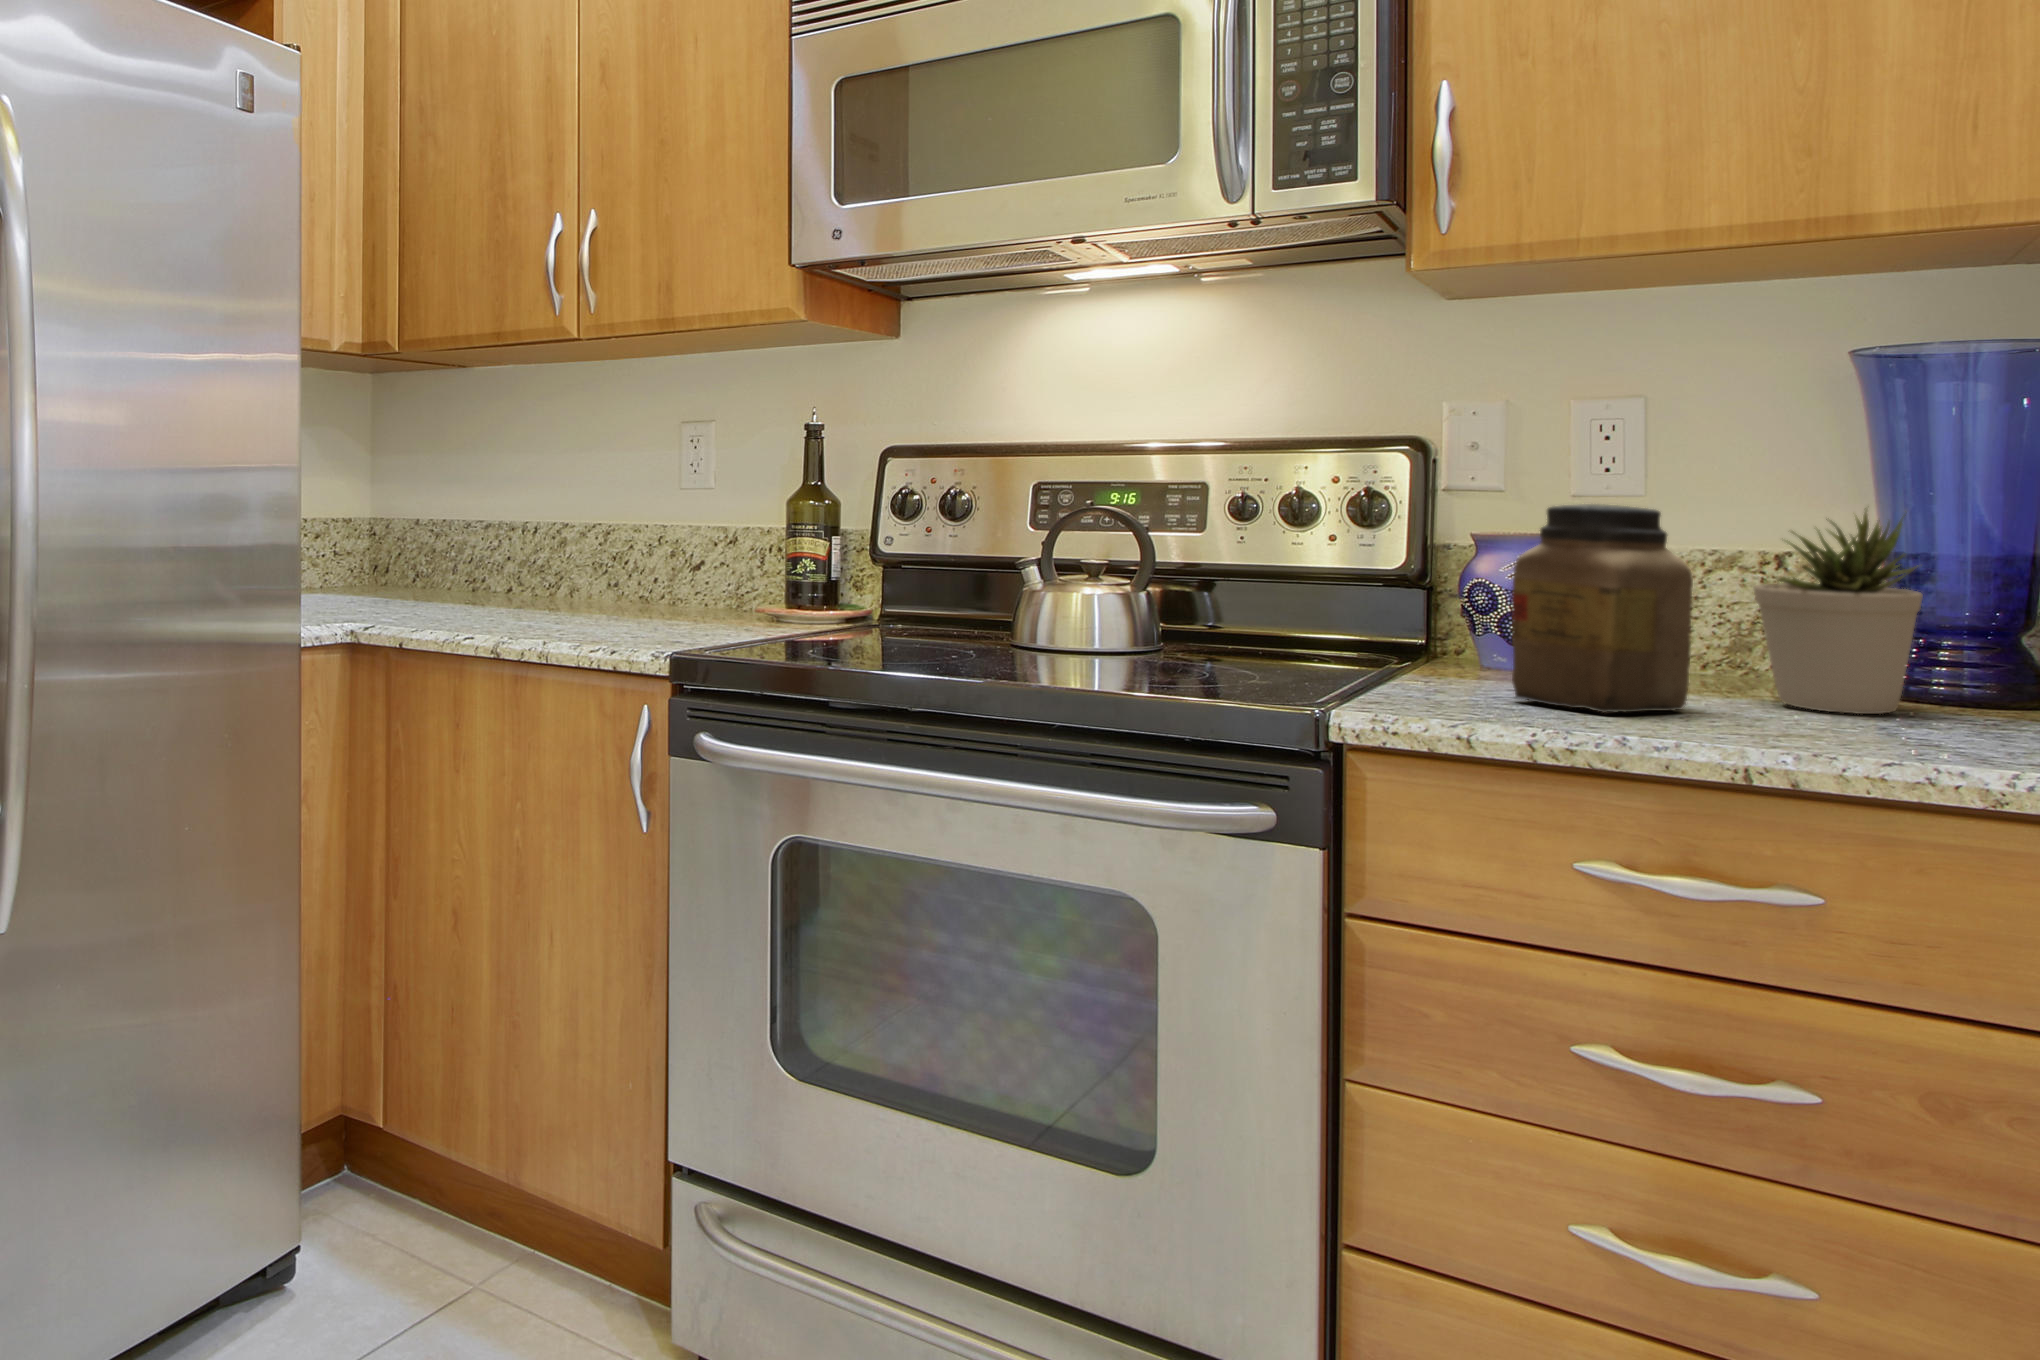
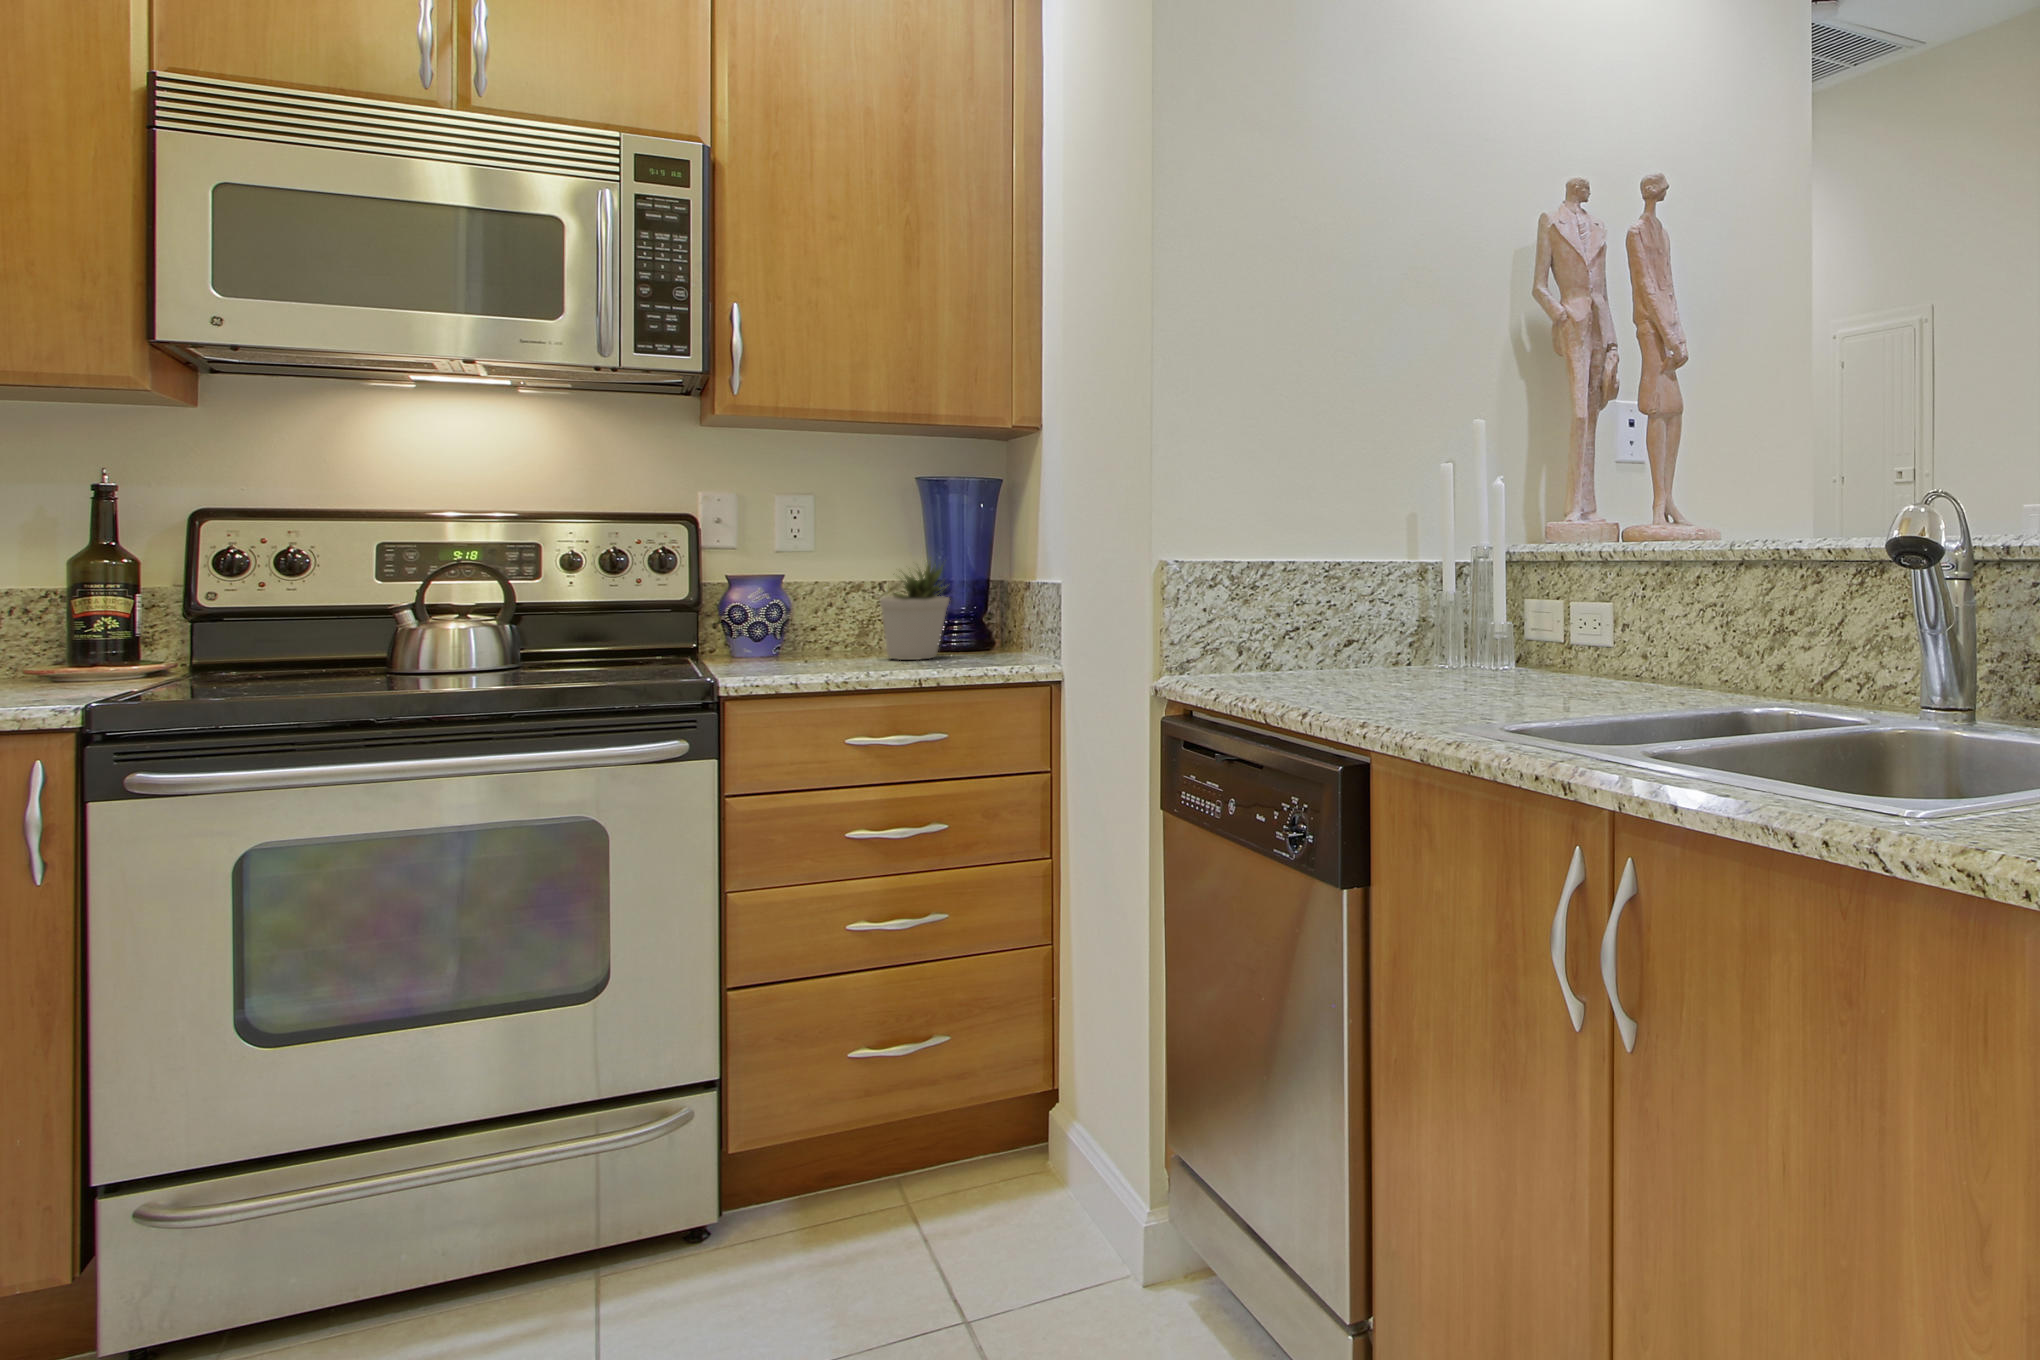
jar: present [1512,504,1693,712] -> none [765,558,858,671]

